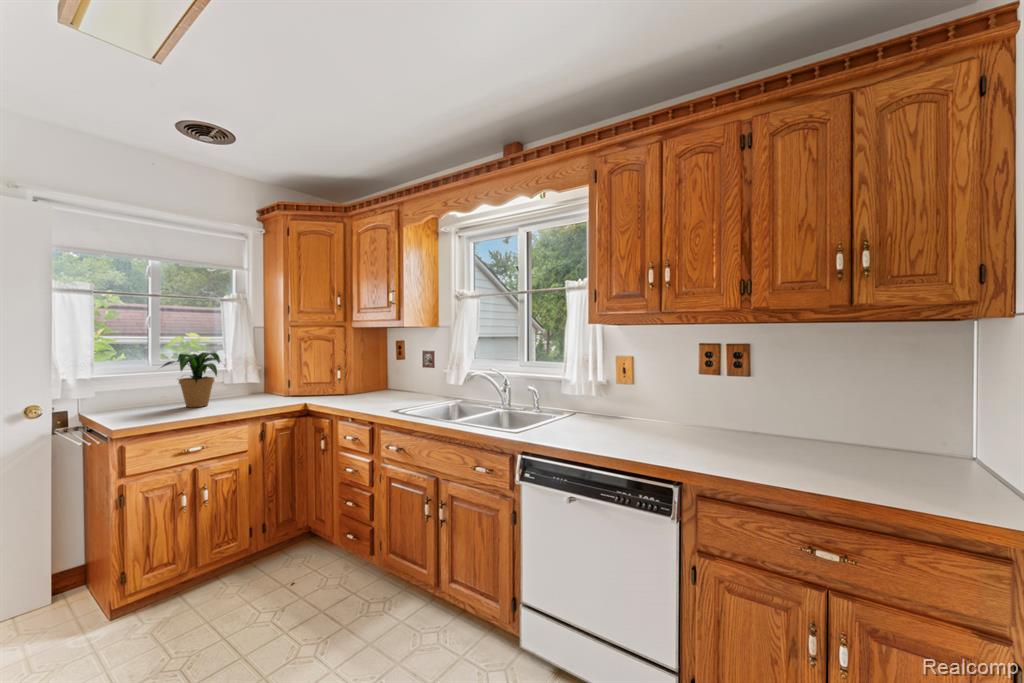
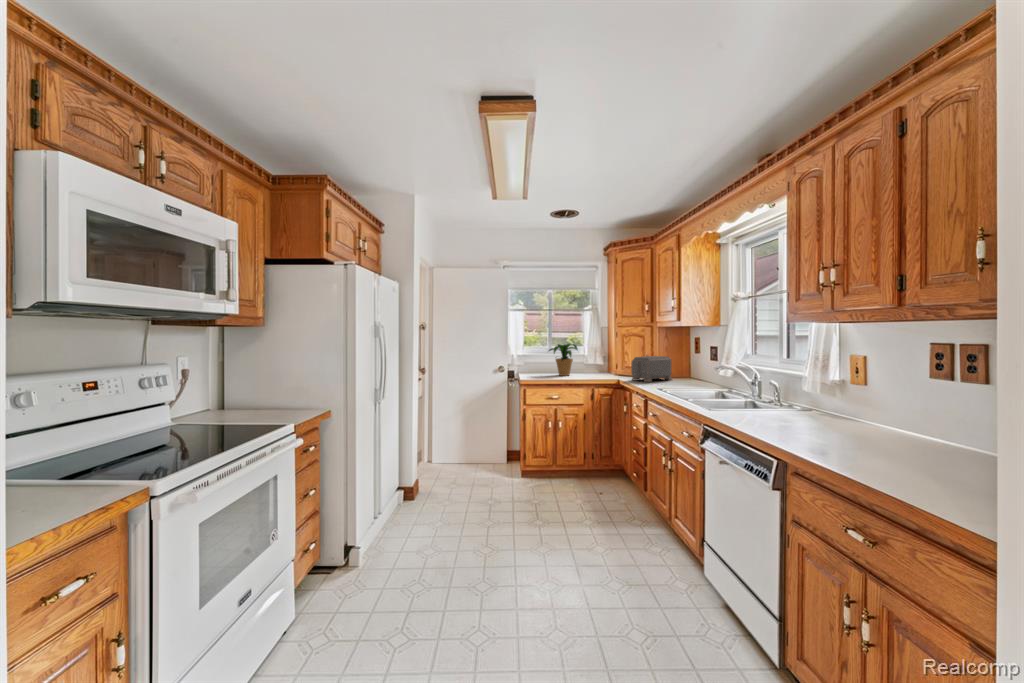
toaster: none [324,366,374,402] -> present [631,356,672,382]

